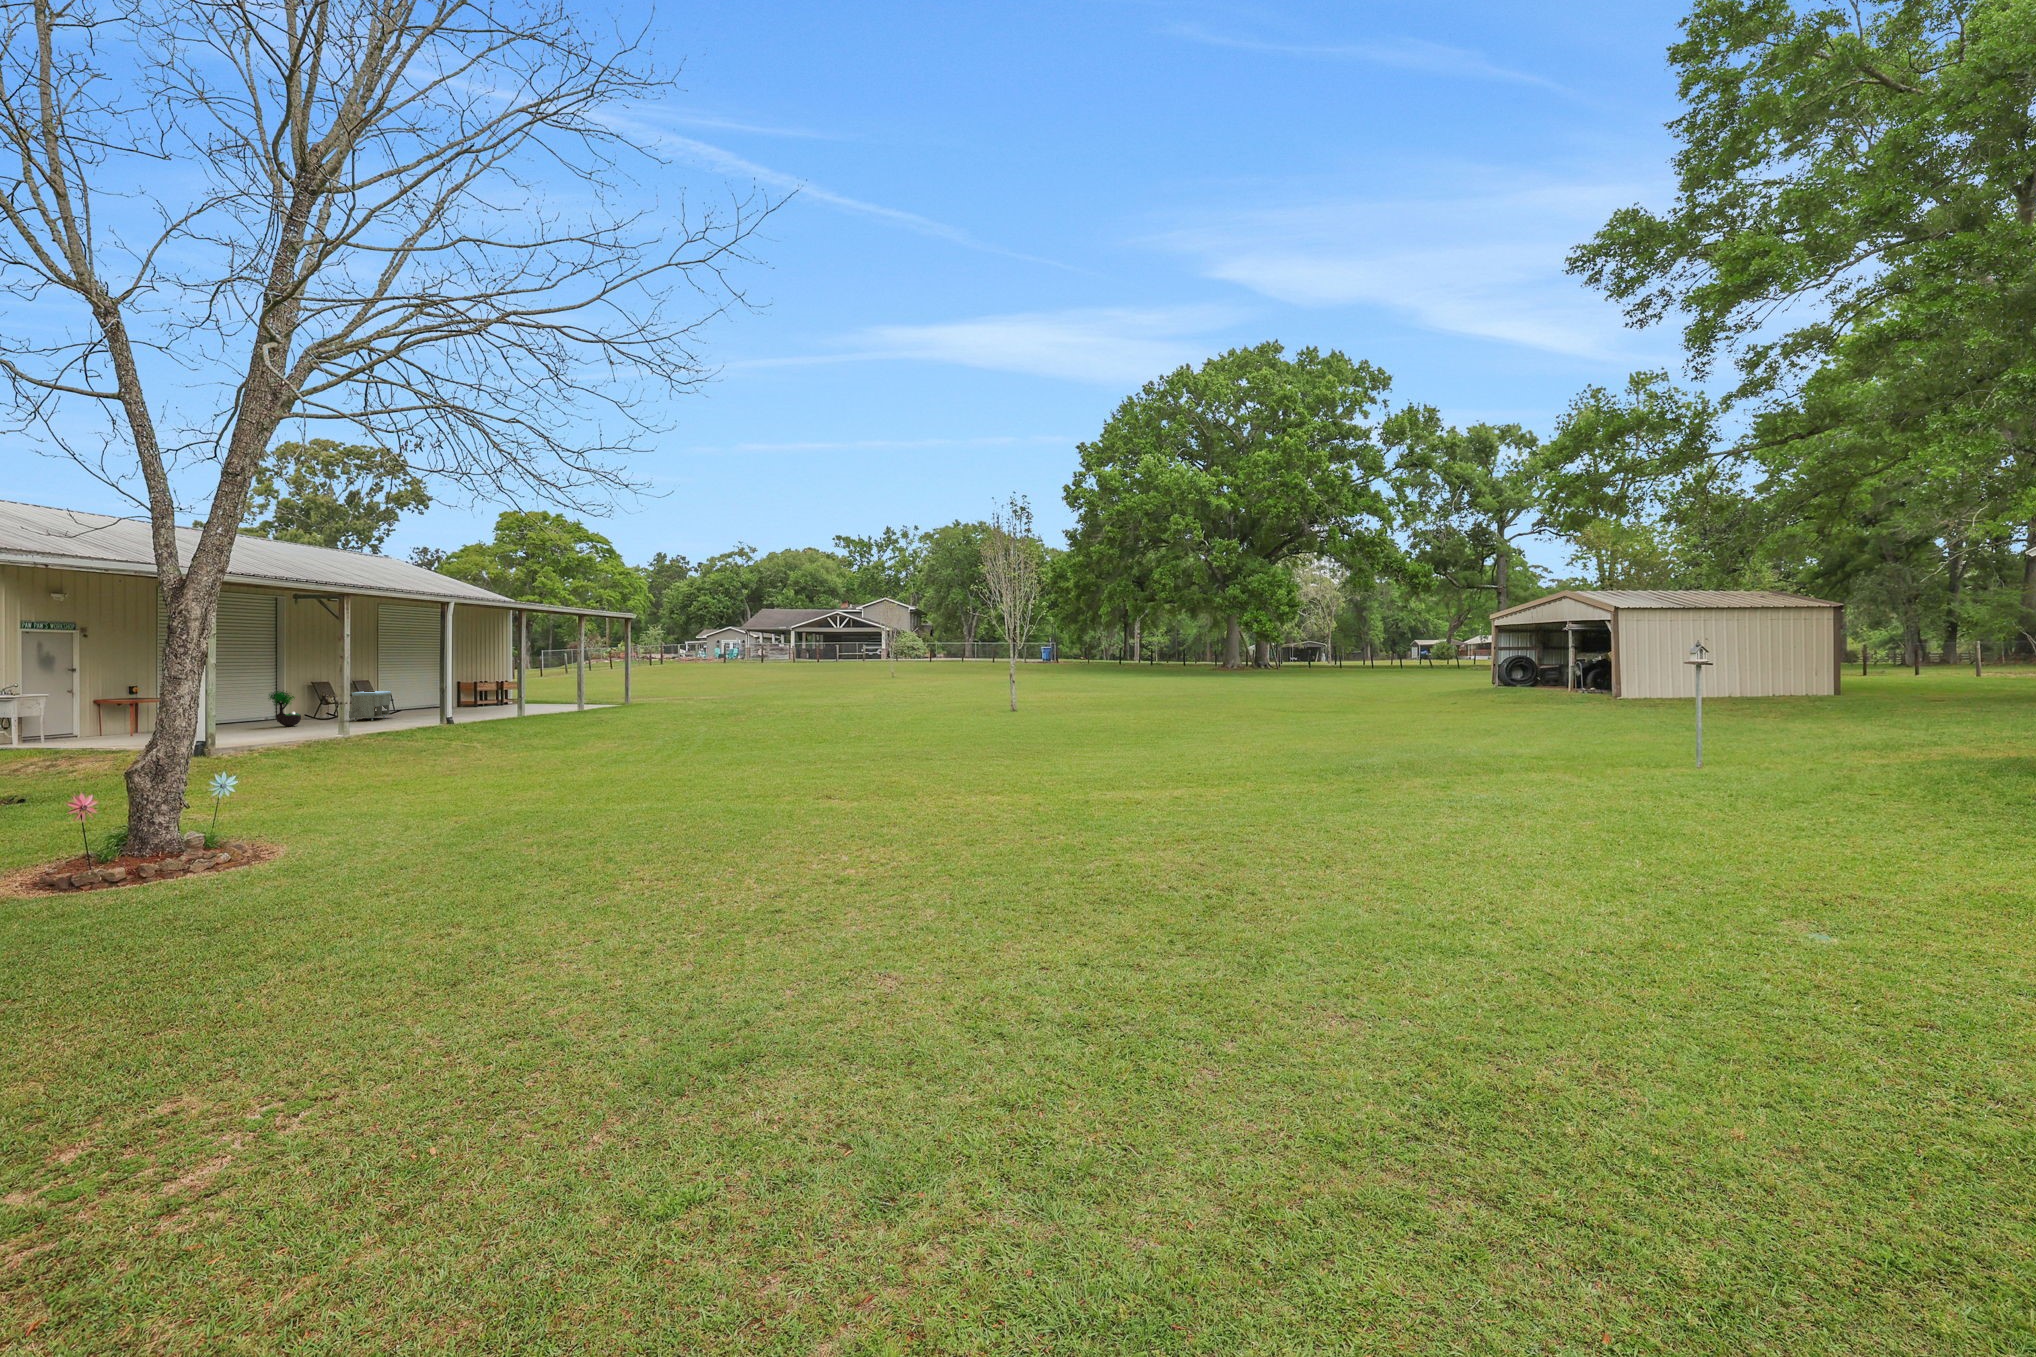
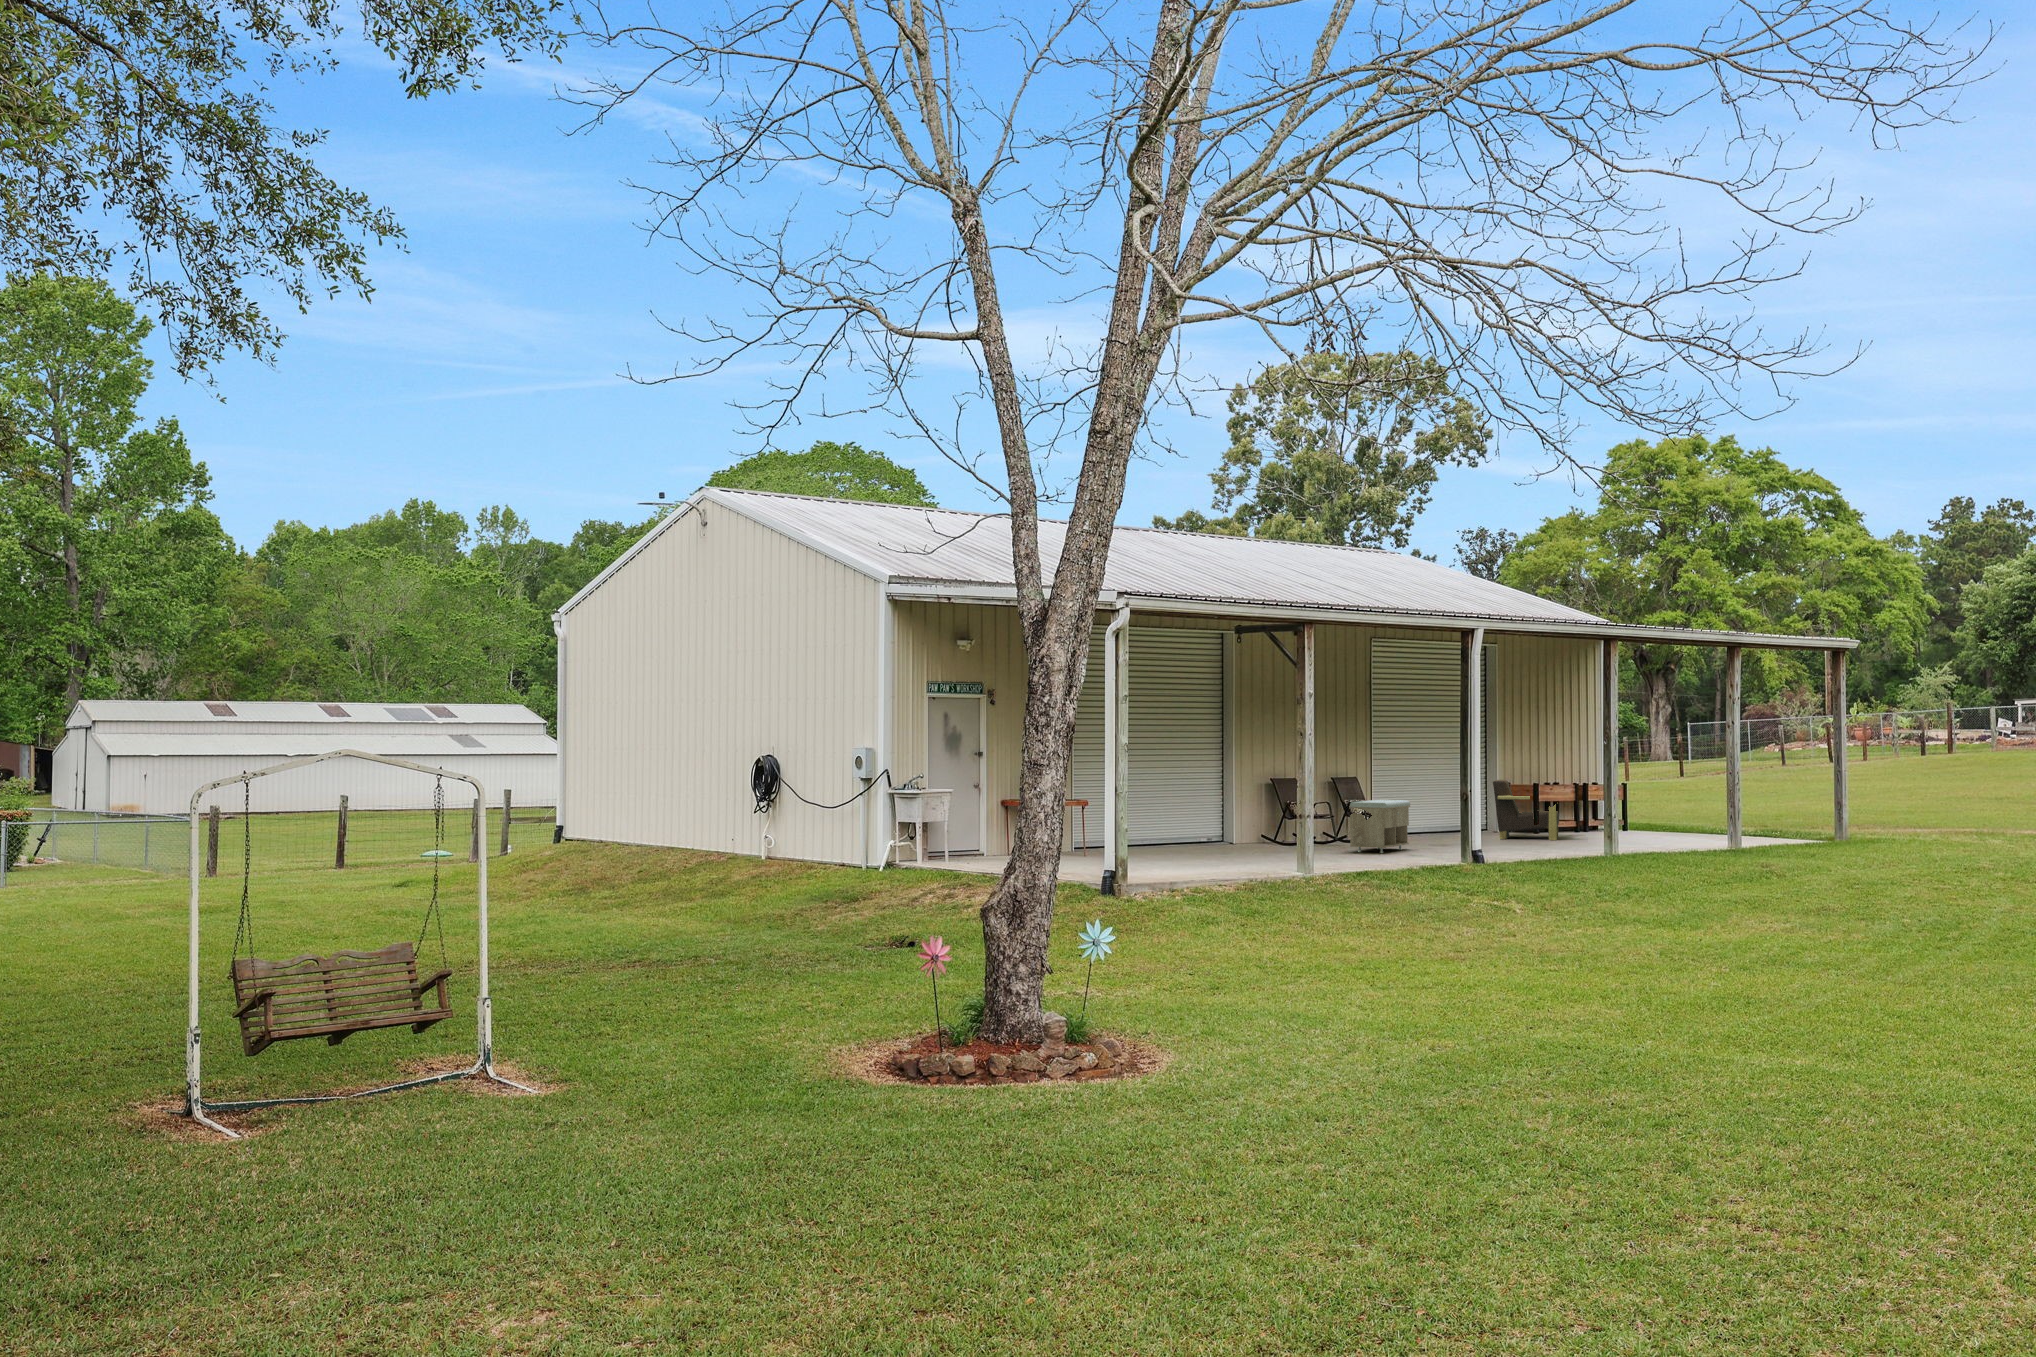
armchair: none [443,679,483,709] -> present [1493,780,1559,840]
potted tree: present [268,690,301,726] -> none [1248,790,1287,856]

